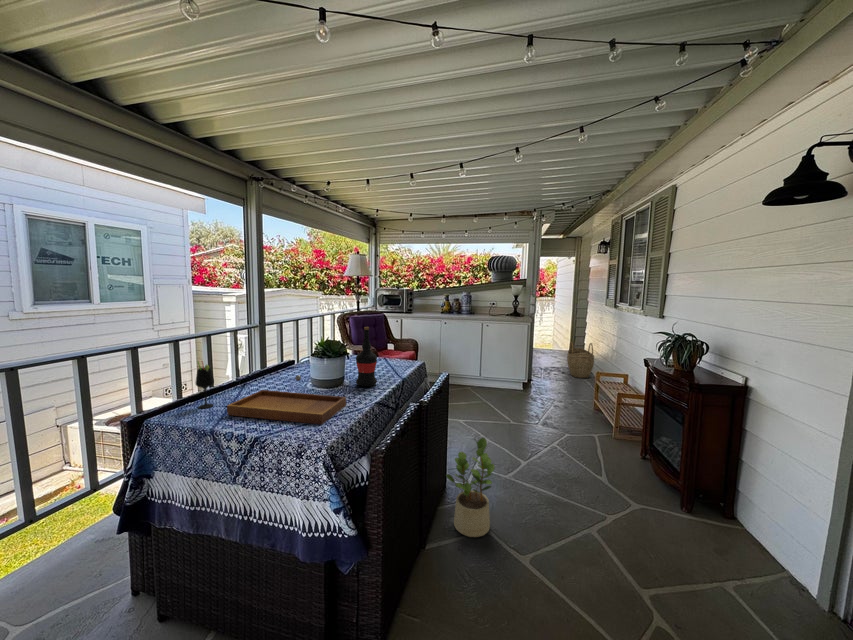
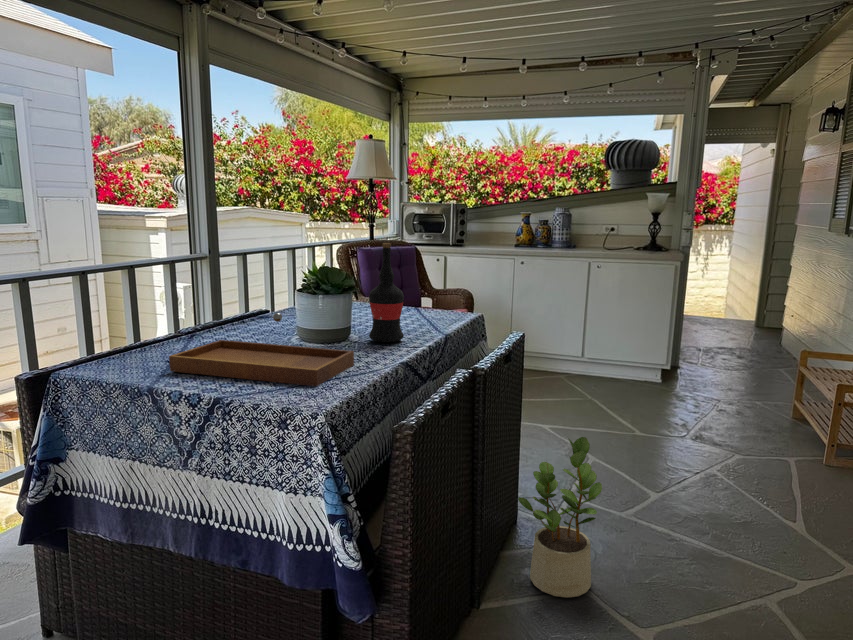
woven basket: present [567,342,594,378] -> none [745,301,797,366]
wine glass: present [196,361,214,408] -> none [120,287,148,363]

